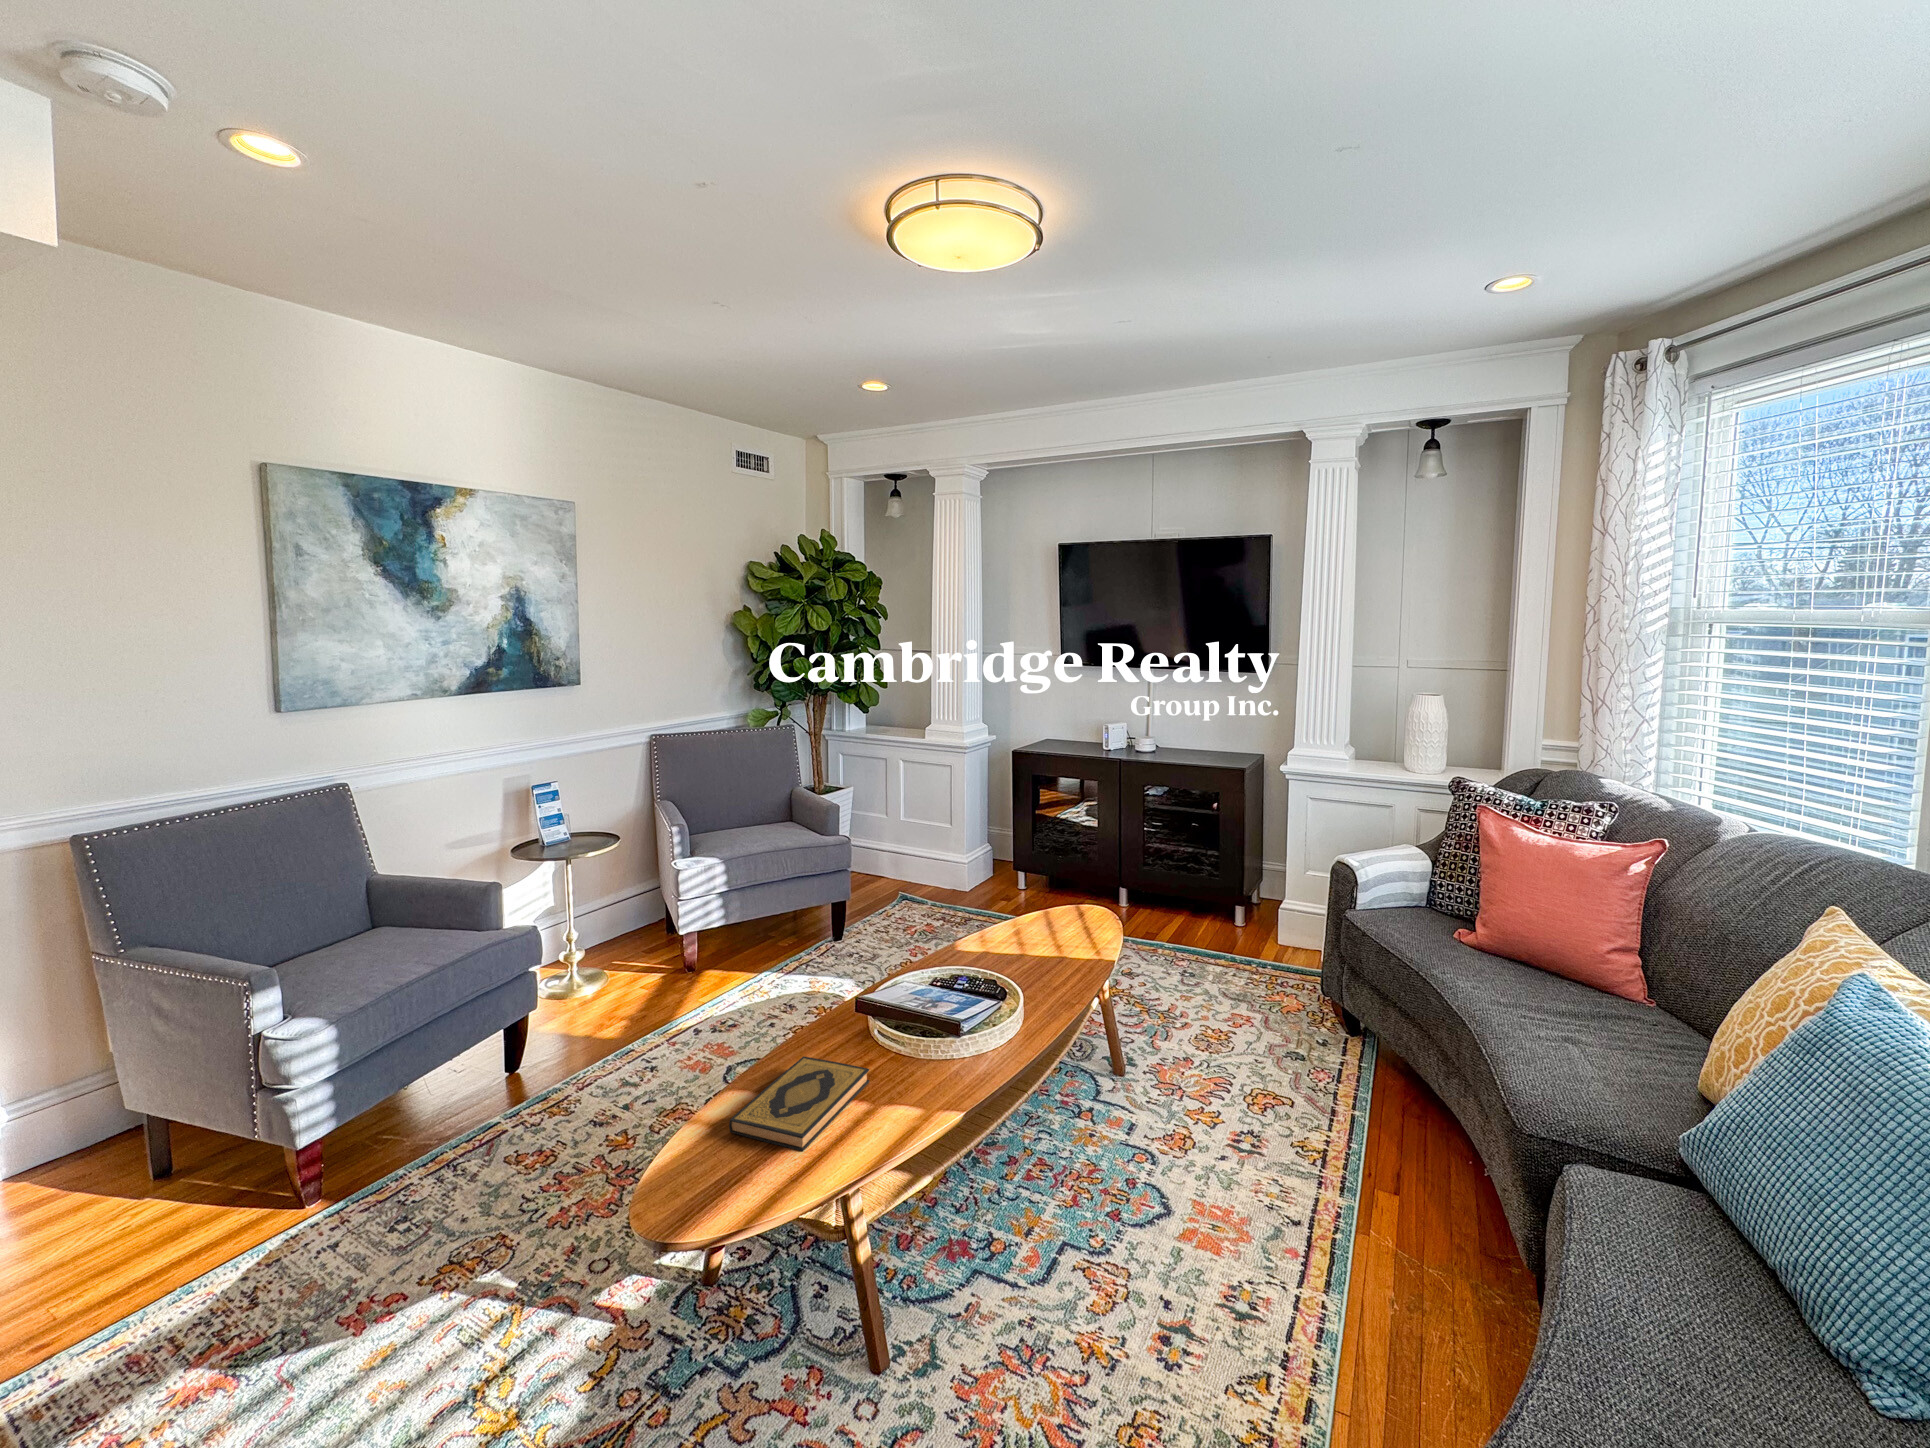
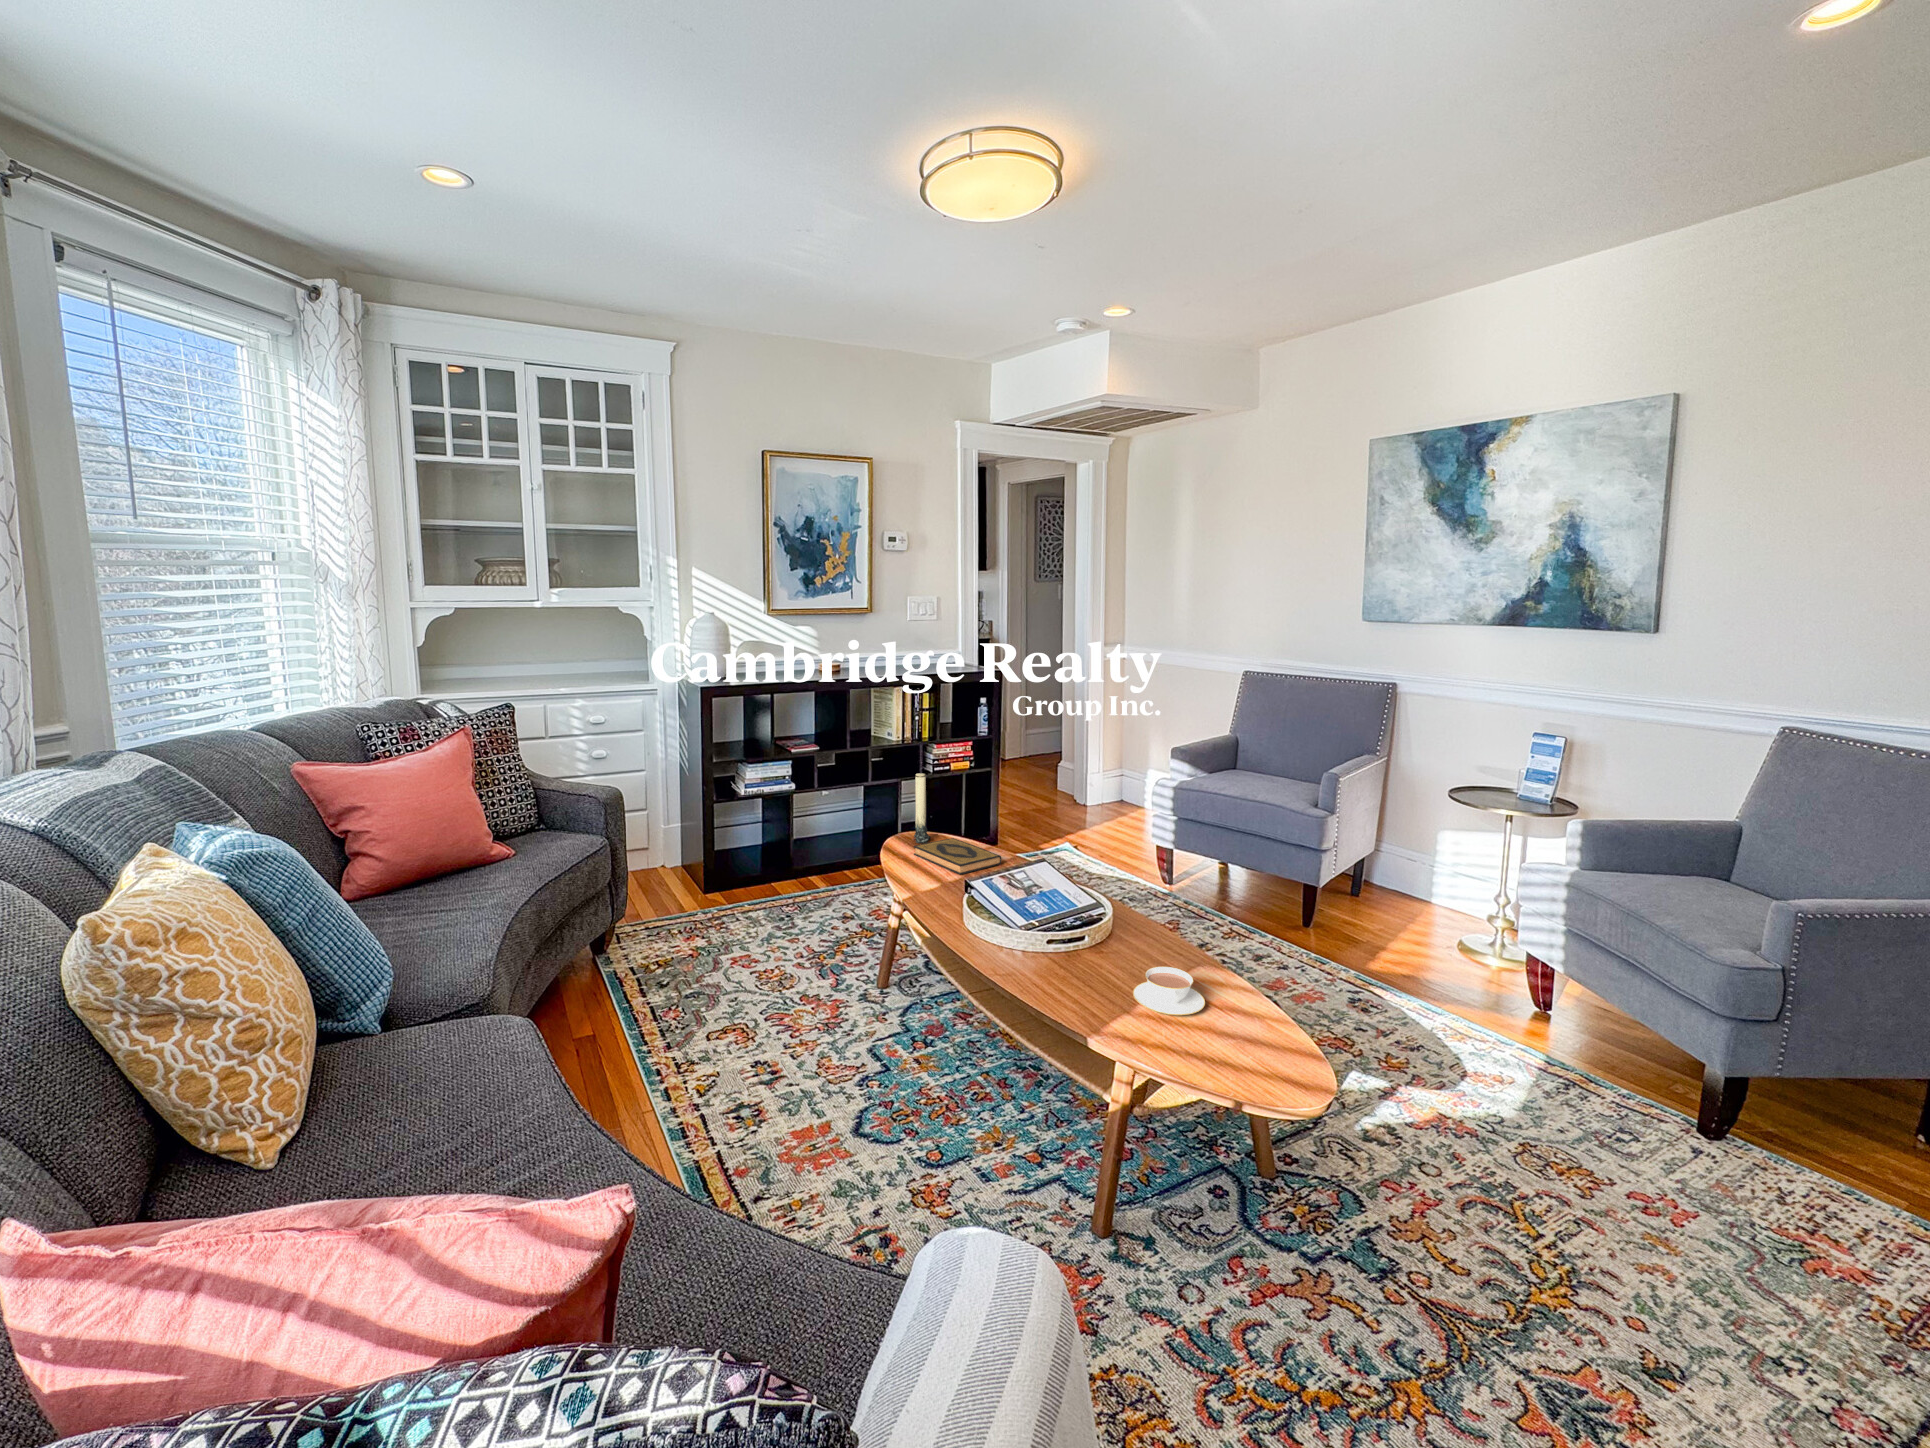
teacup: none [1026,921,1072,951] -> present [1133,967,1205,1015]
candle: none [700,1040,735,1179] -> present [914,773,931,843]

